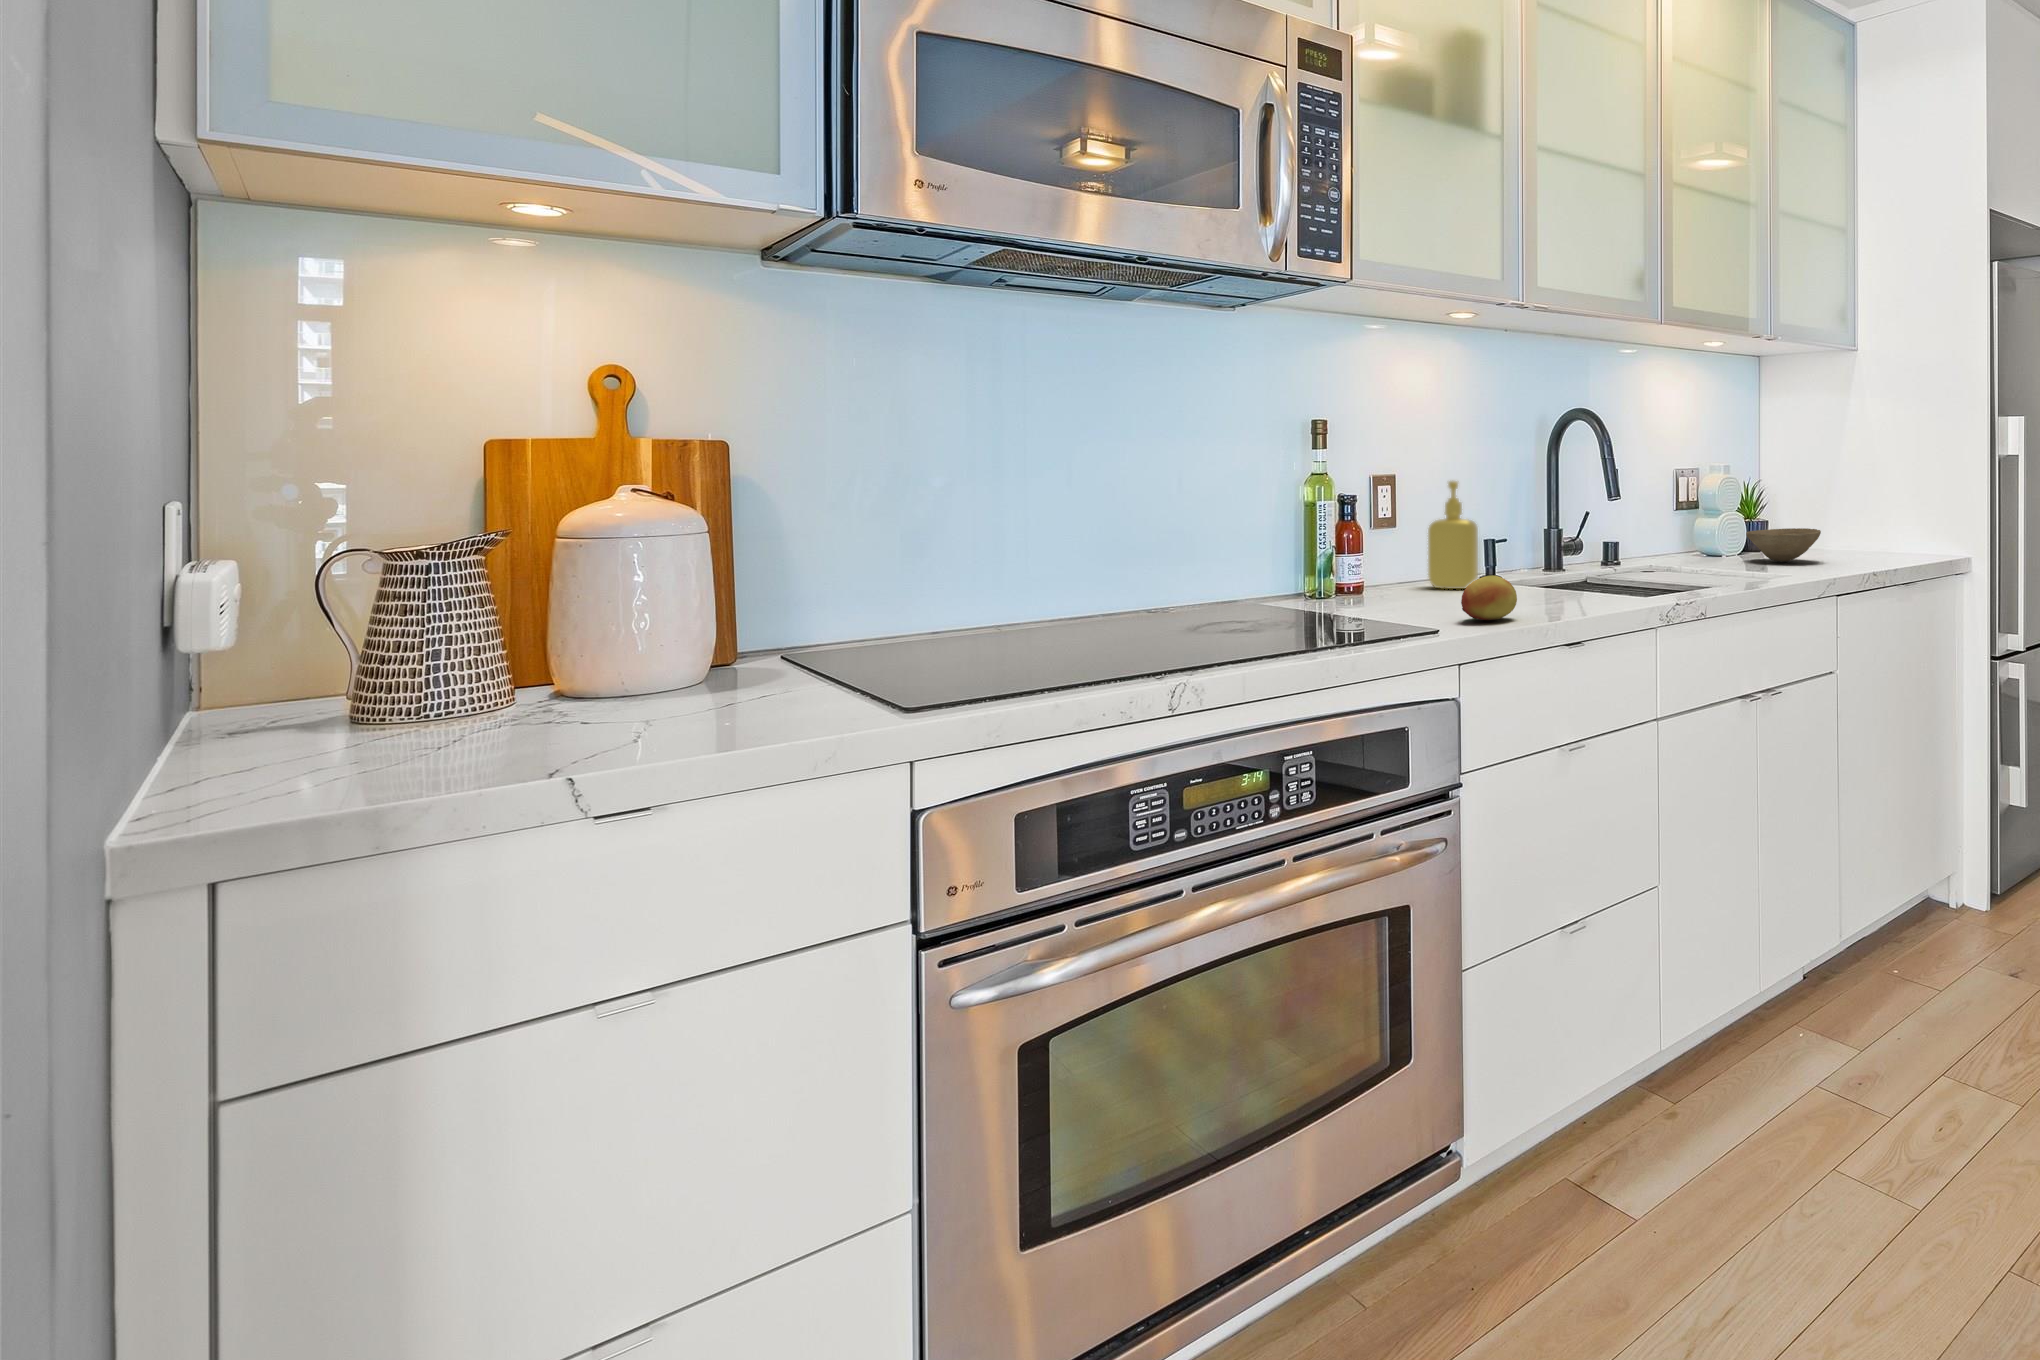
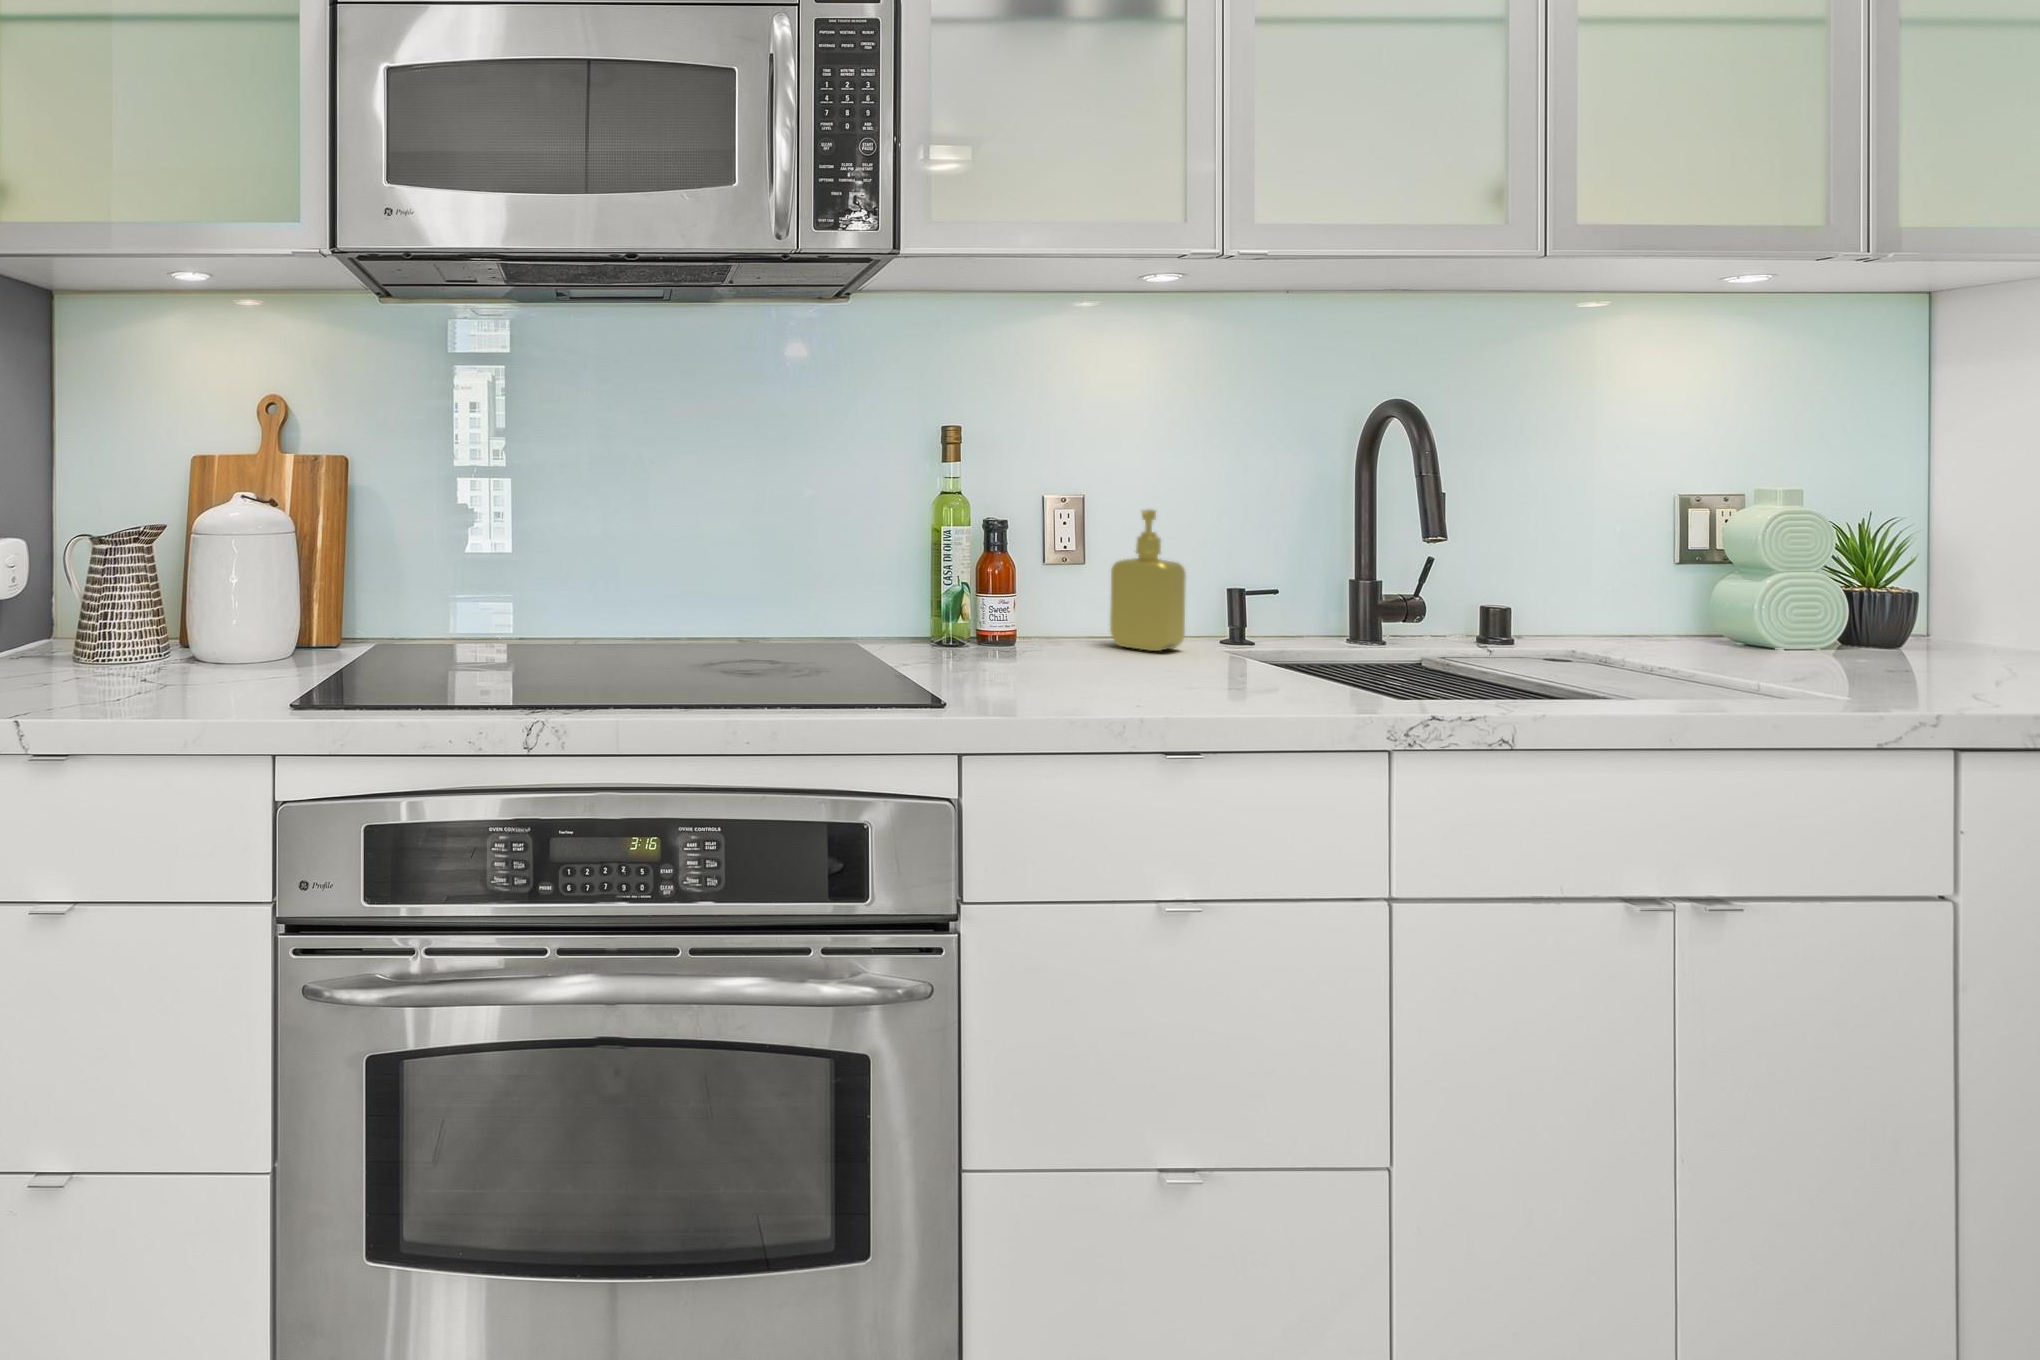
bowl: present [1746,528,1821,562] -> none [1789,611,1983,671]
fruit: present [1461,576,1517,620] -> none [1020,642,1113,702]

